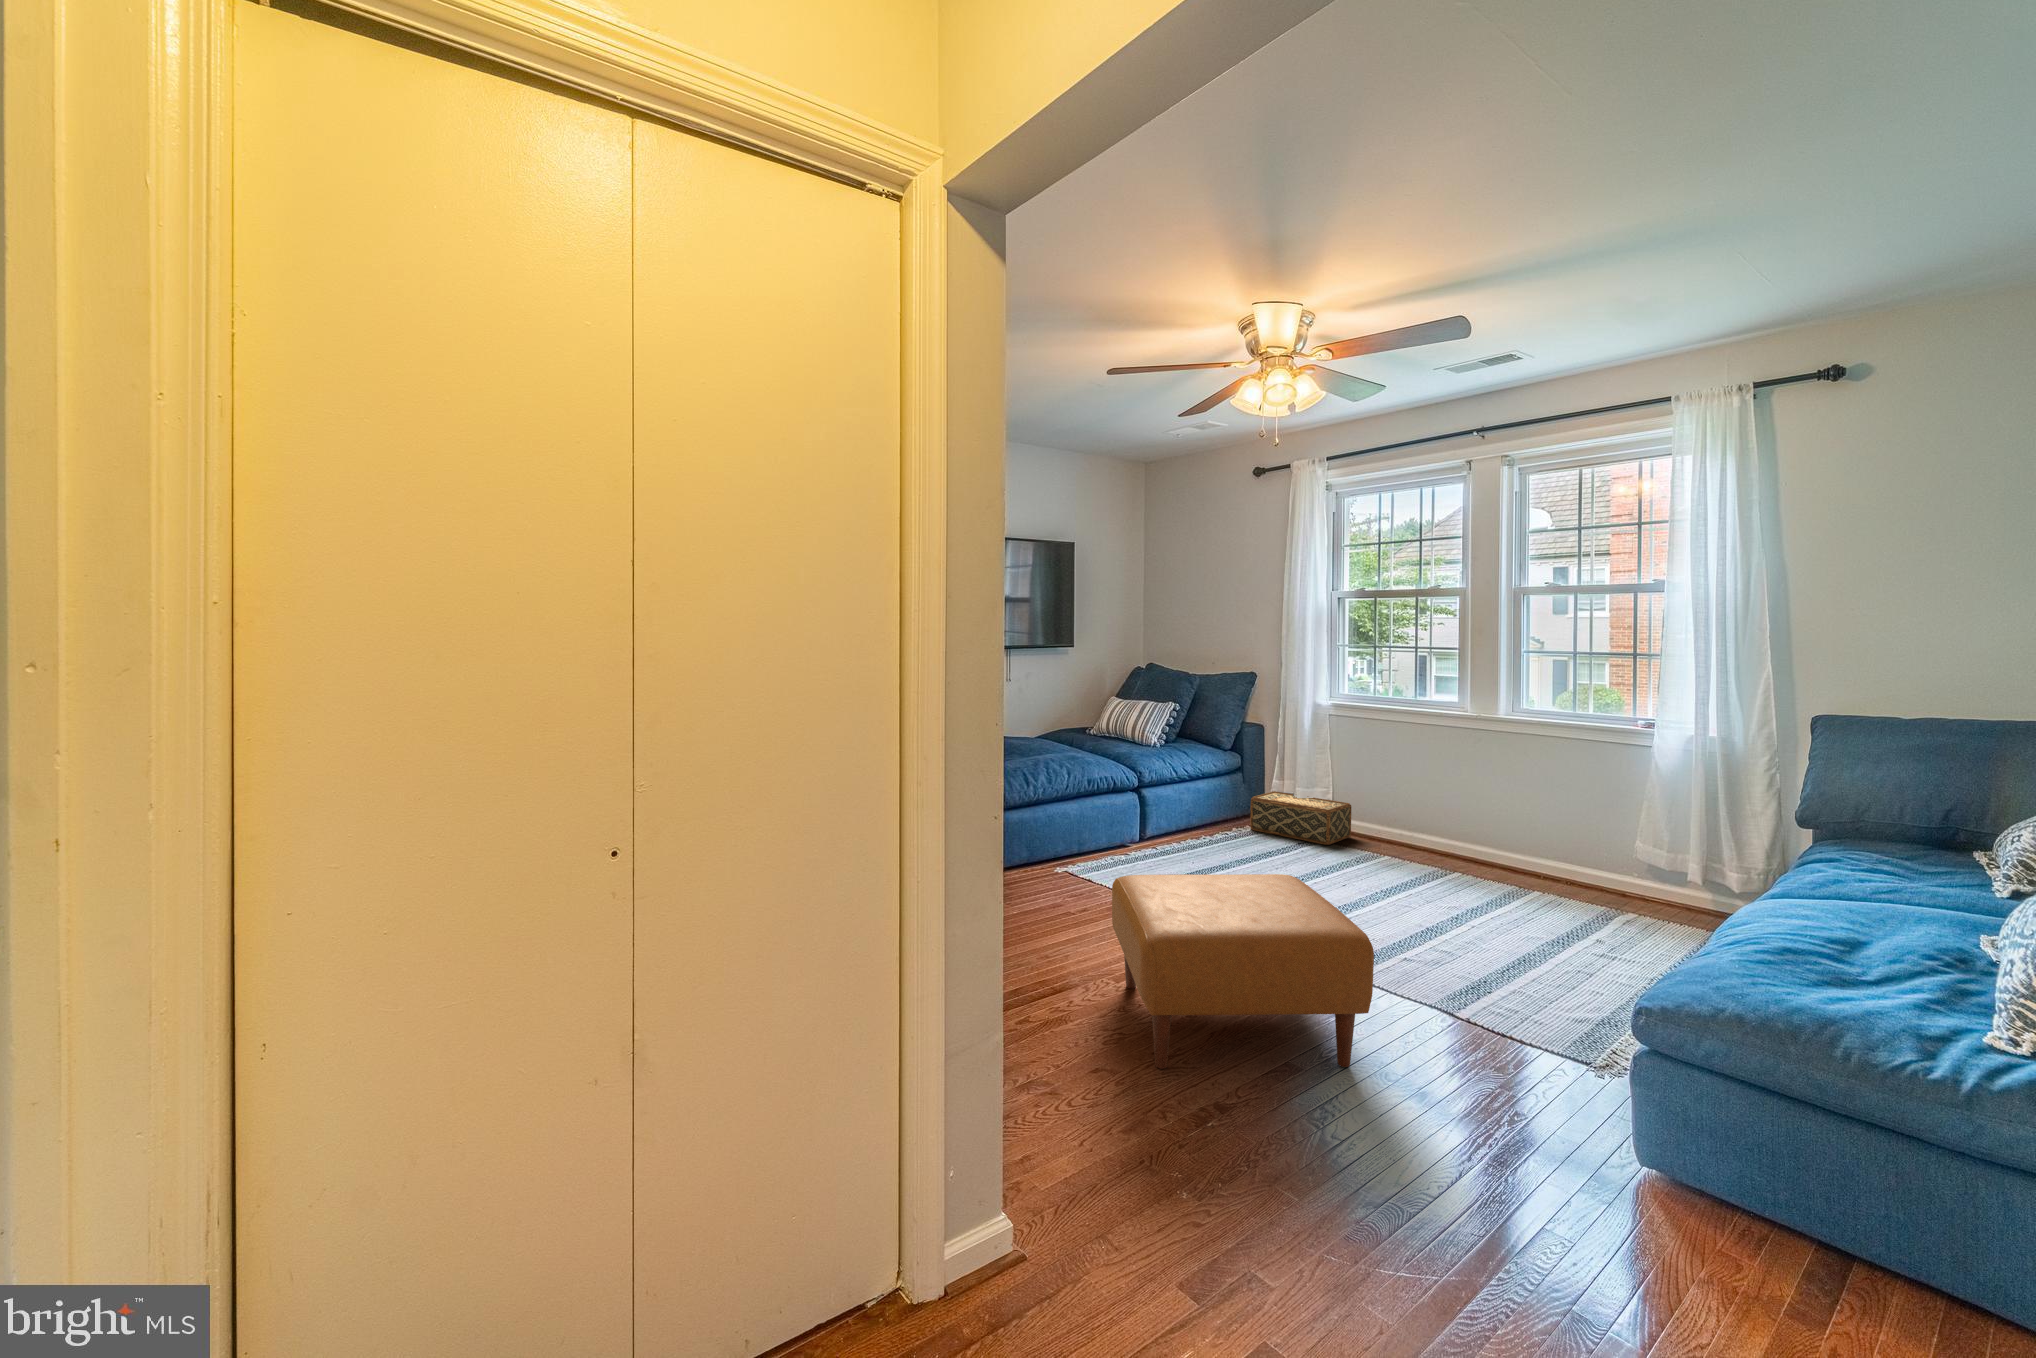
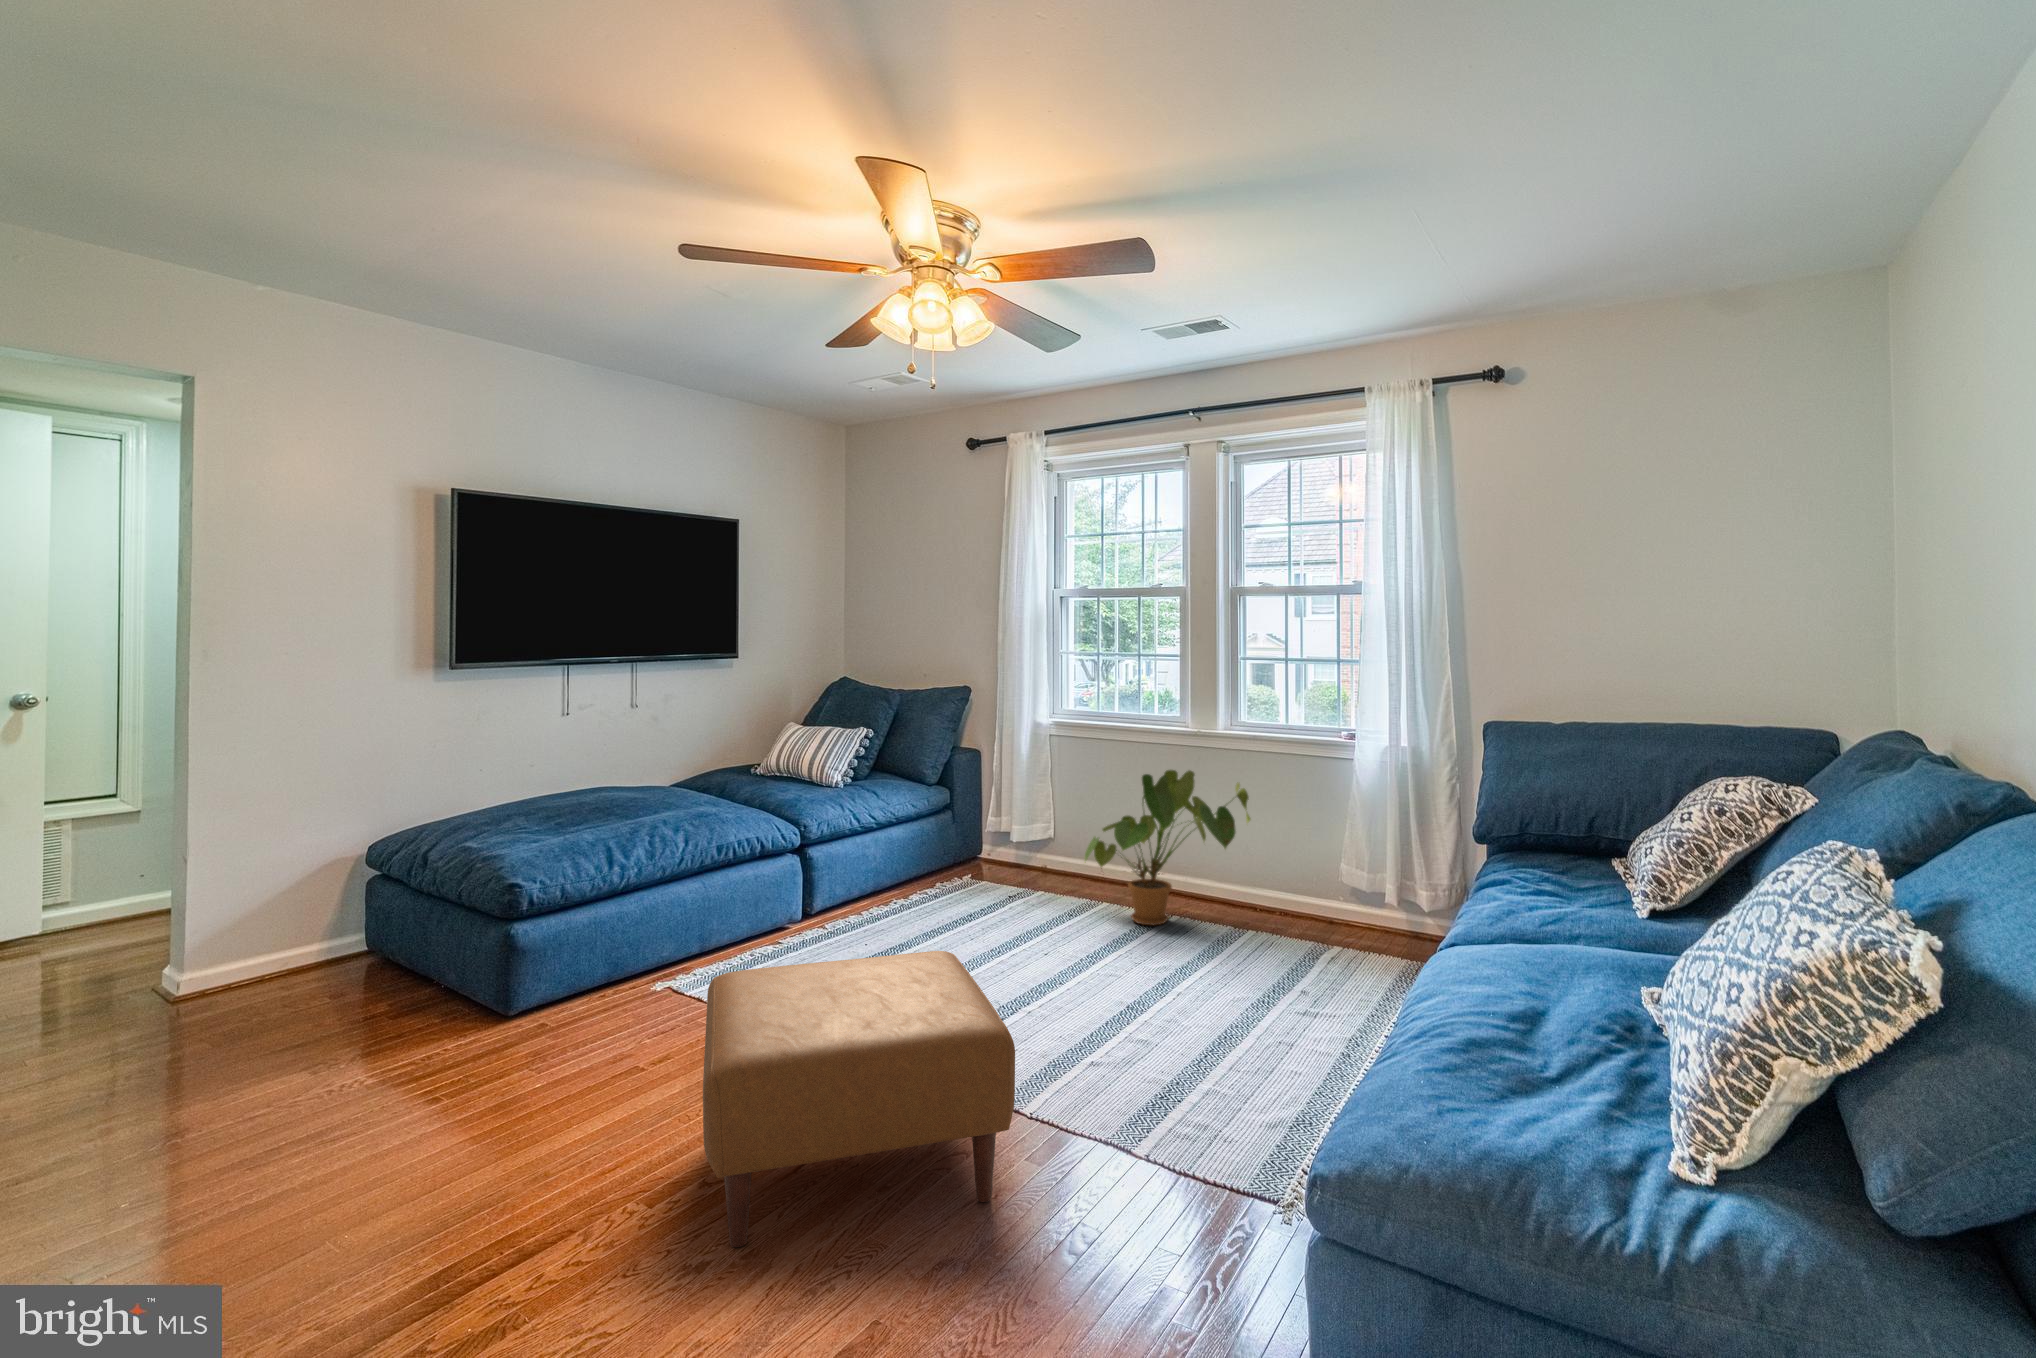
house plant: none [1372,745,1533,878] -> present [1085,770,1251,925]
woven basket: present [1250,791,1351,845] -> none [958,832,1072,894]

